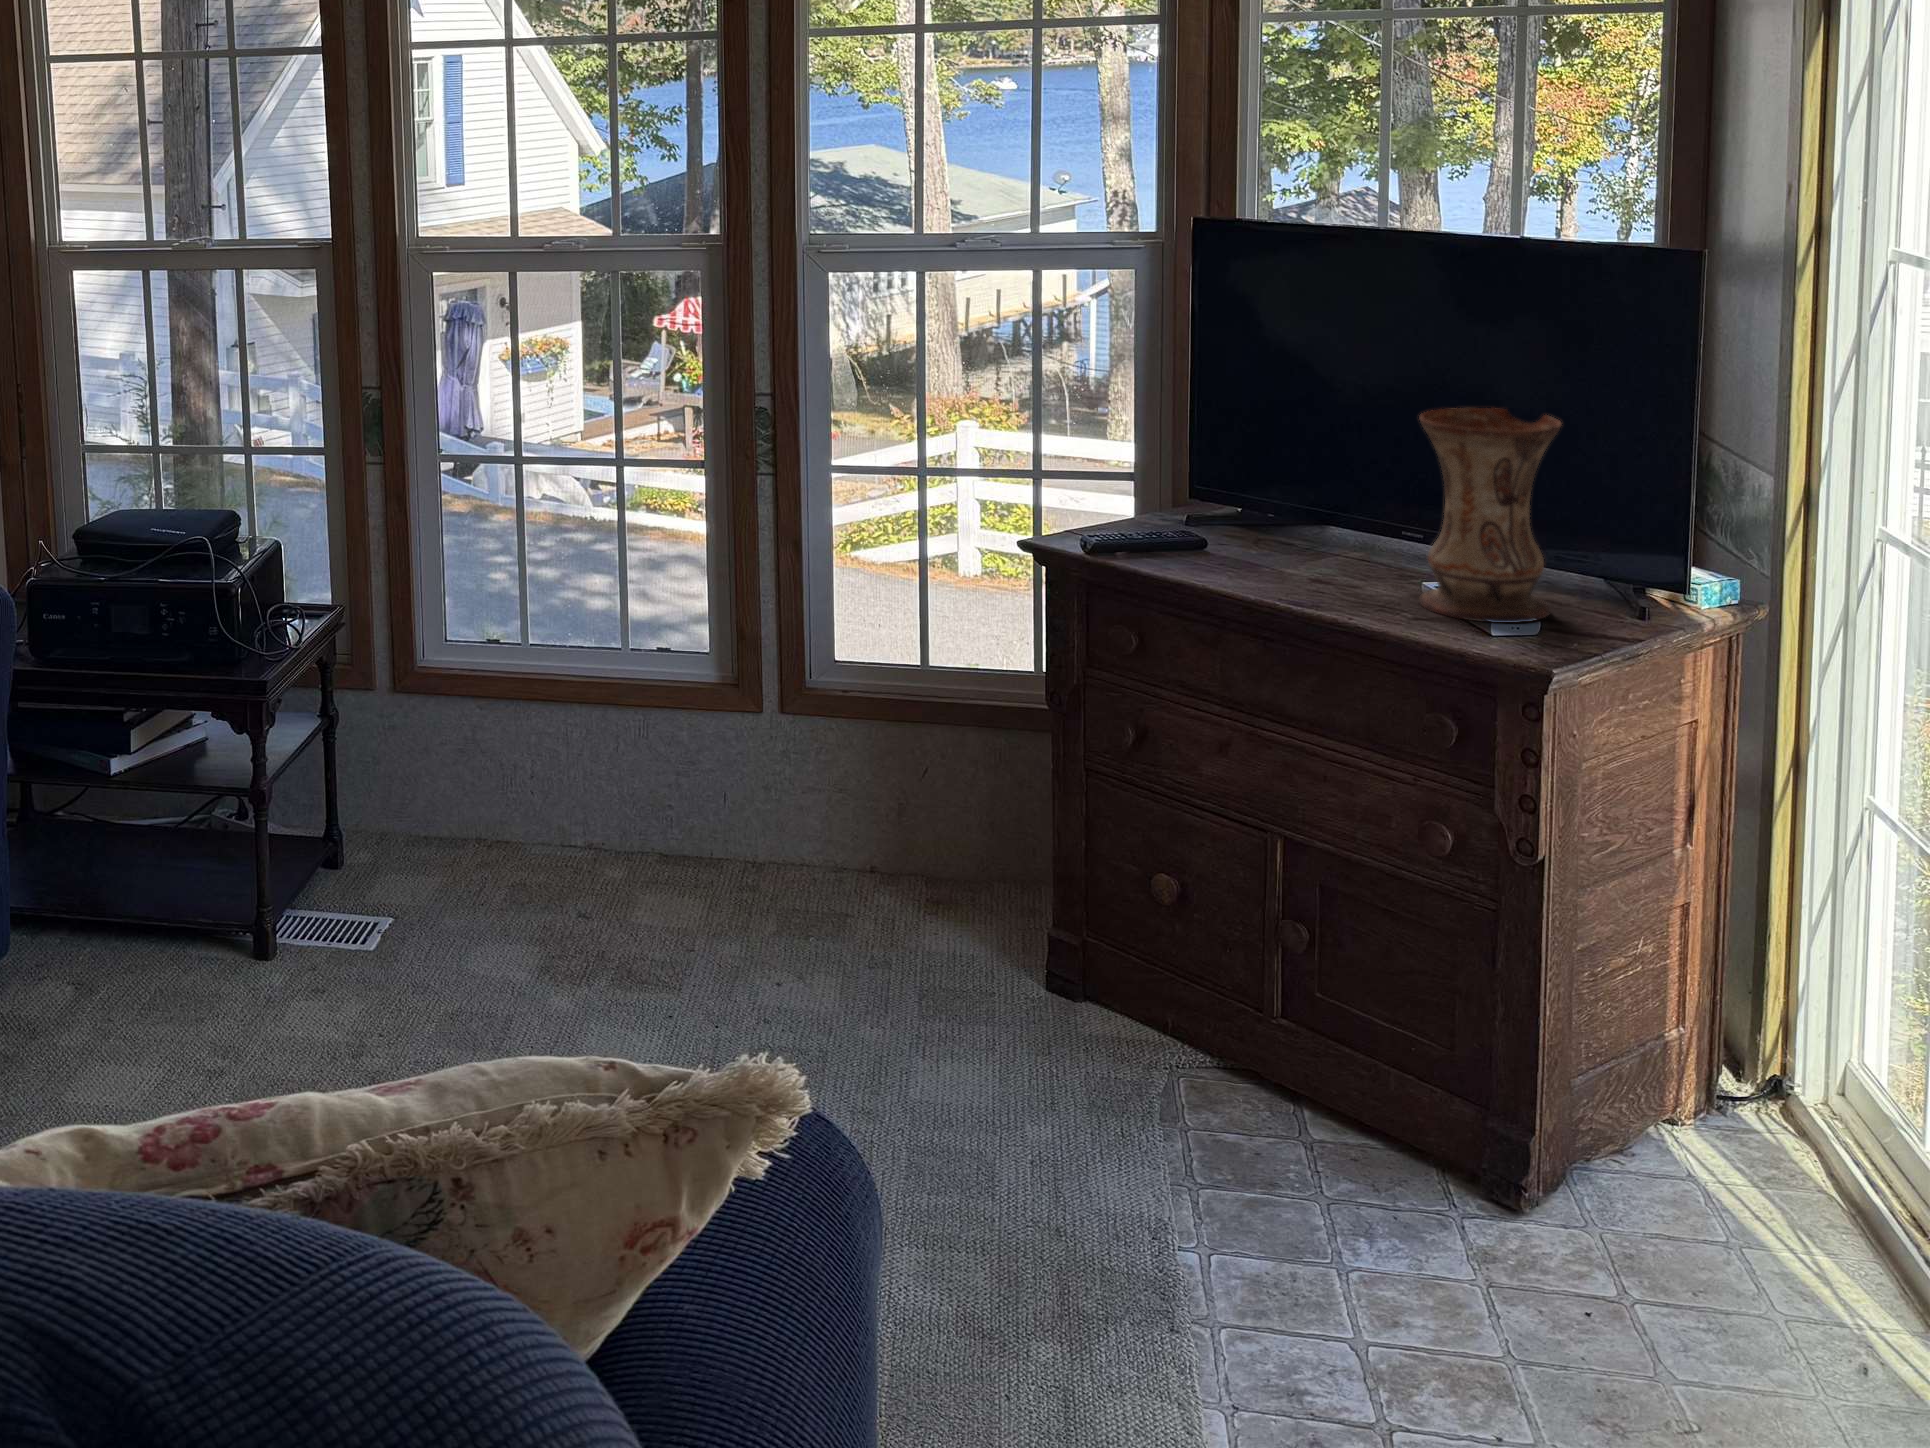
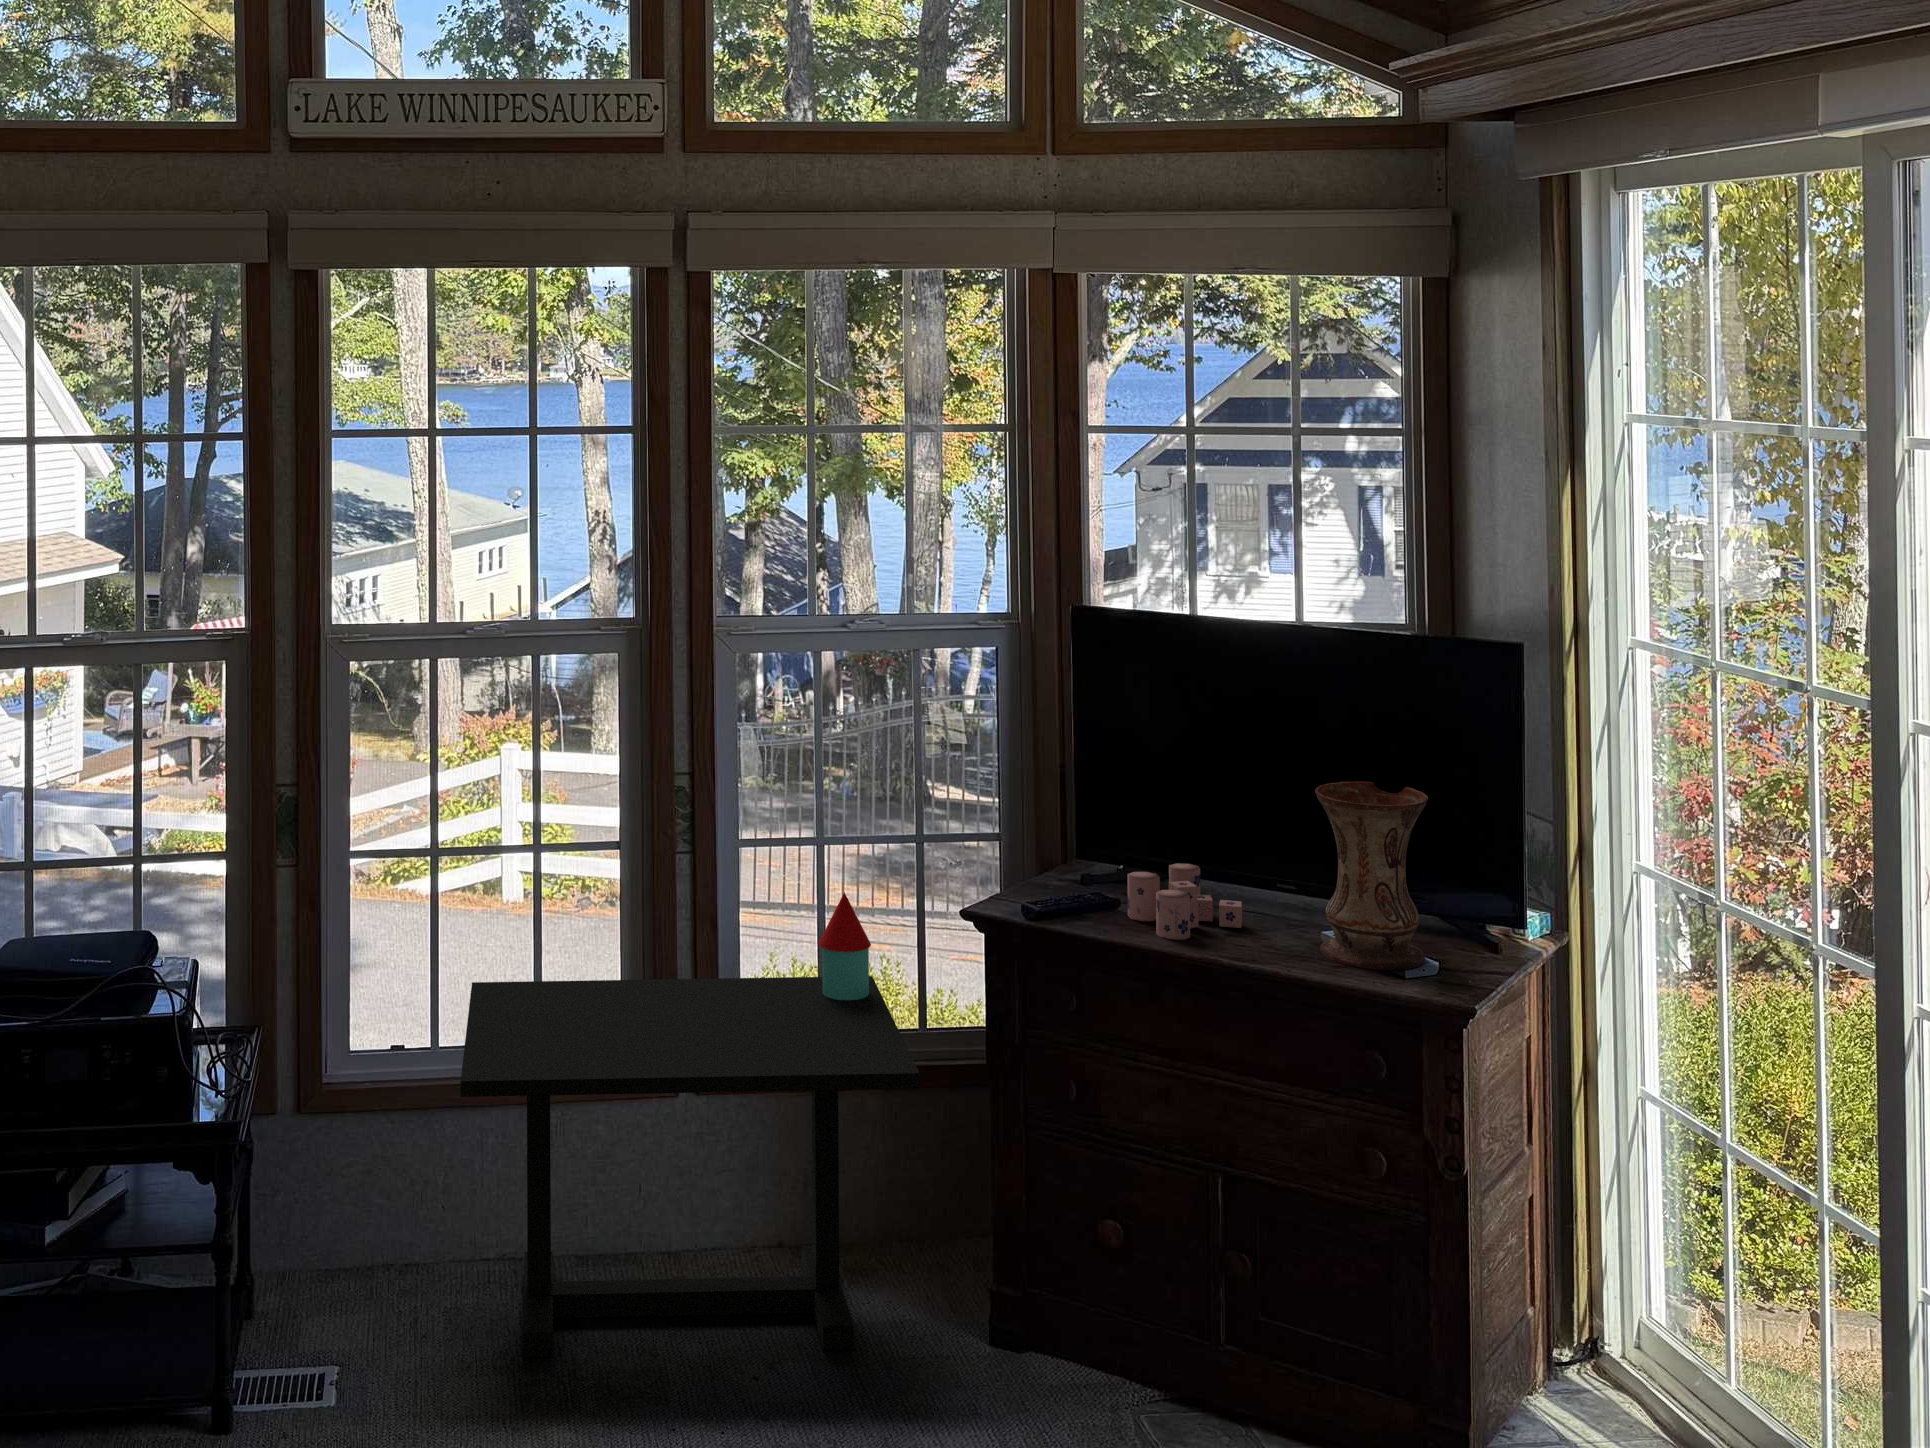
candle: none [1217,501,1351,580] -> present [1127,863,1242,940]
side table: none [470,518,967,978] -> present [461,892,920,1357]

